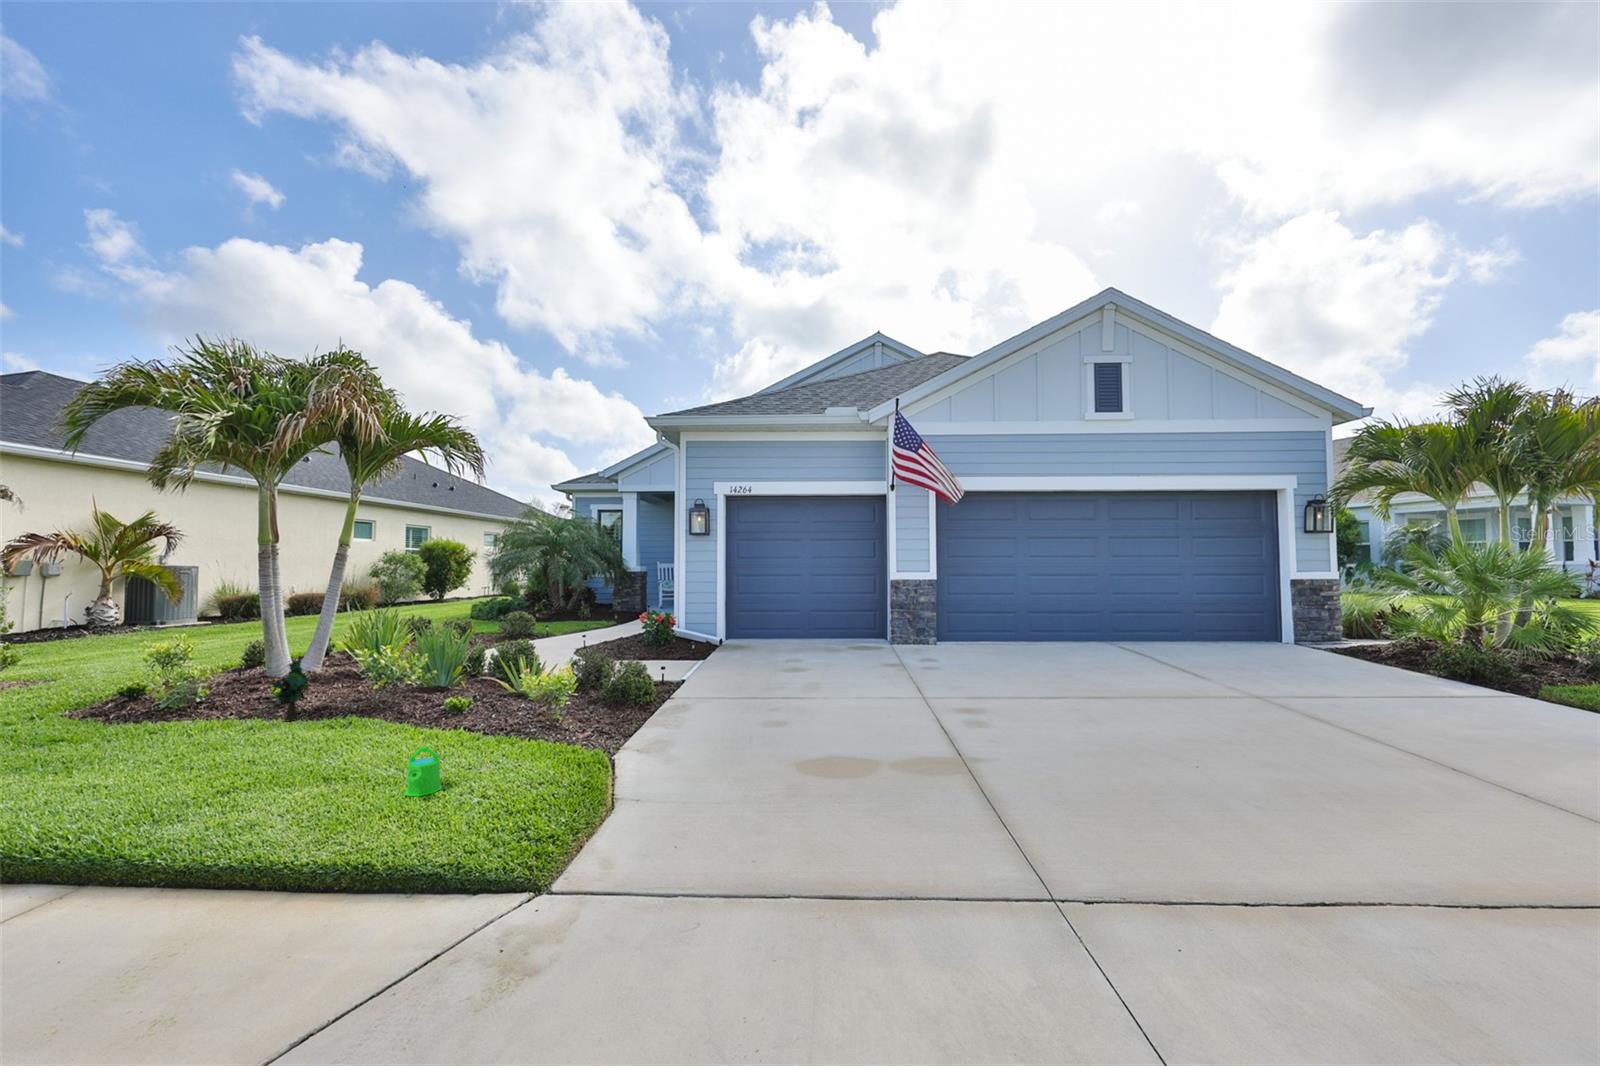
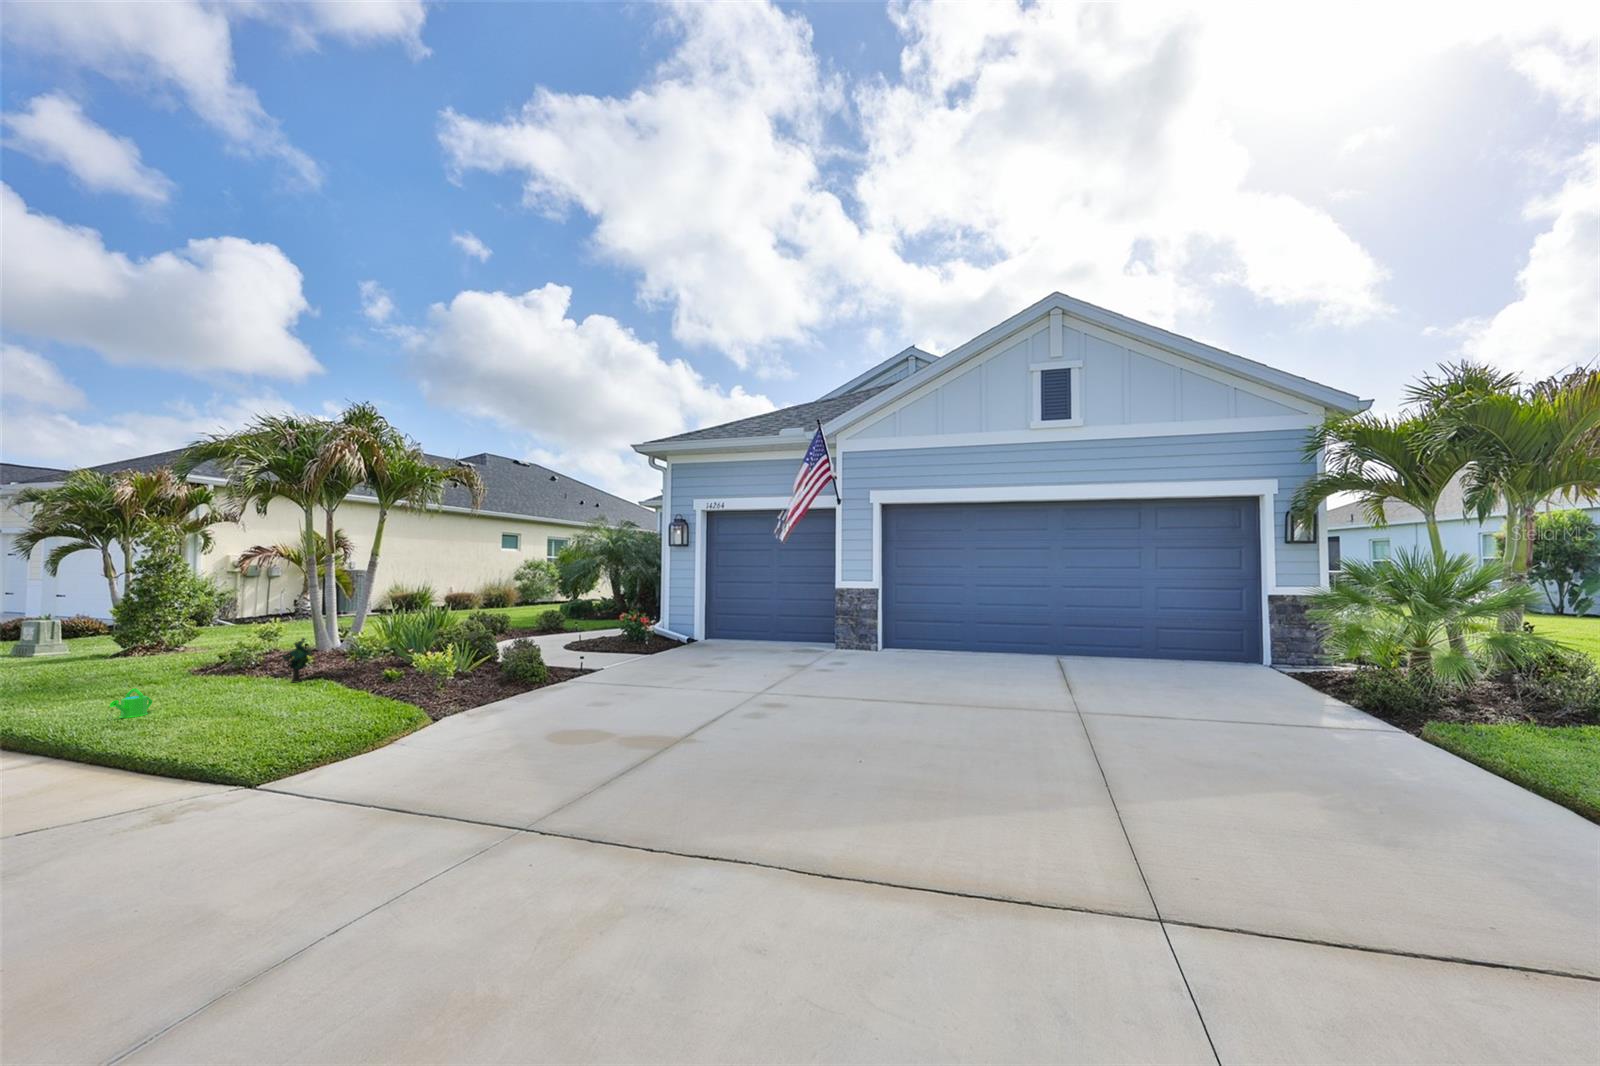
watering can: present [405,747,442,797] -> present [109,688,152,718]

